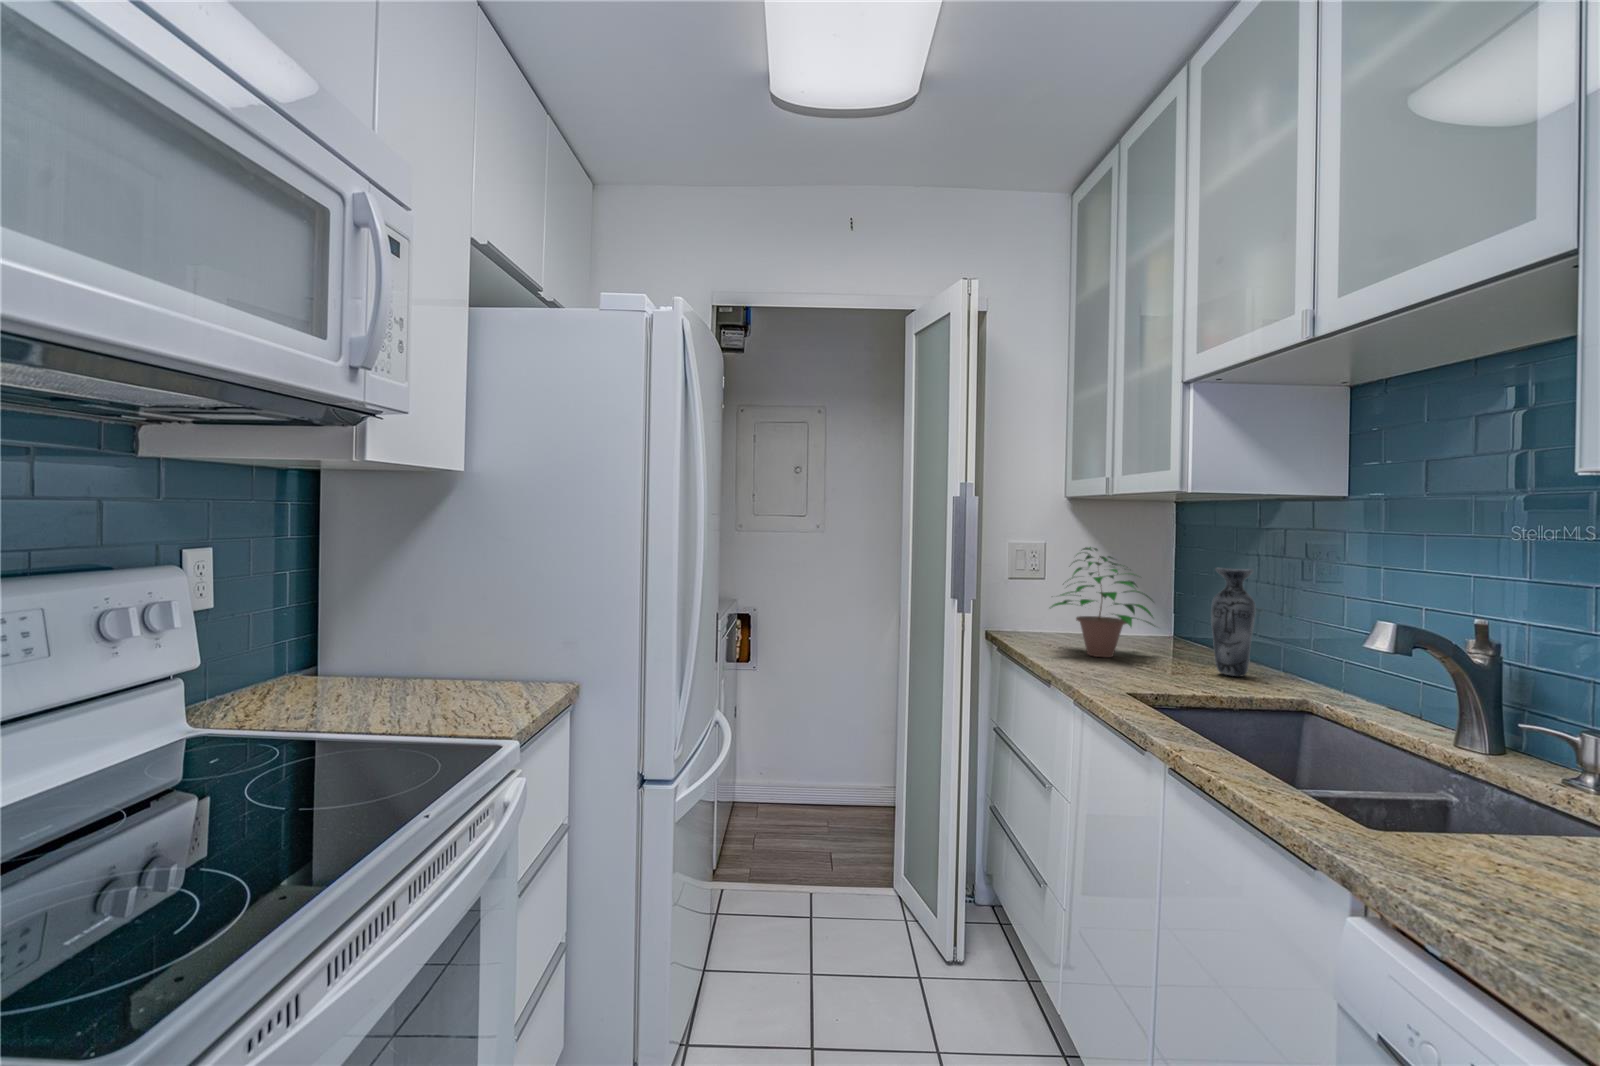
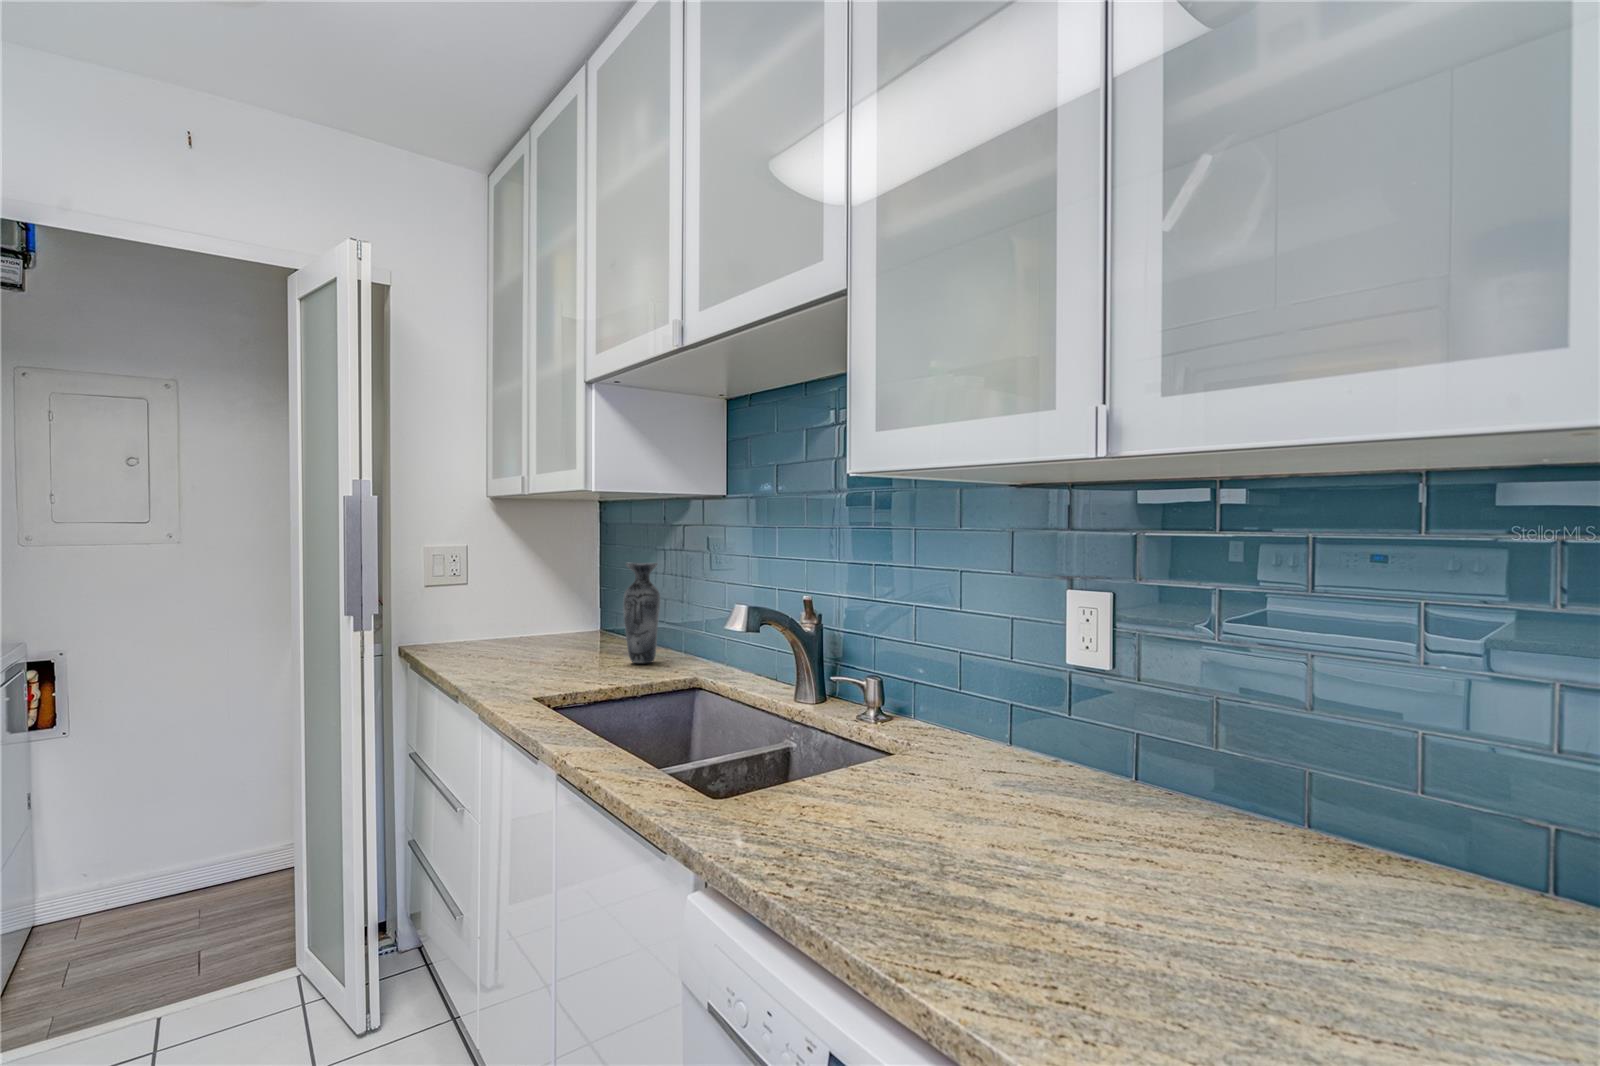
potted plant: present [1051,547,1153,657] -> none [464,547,584,661]

